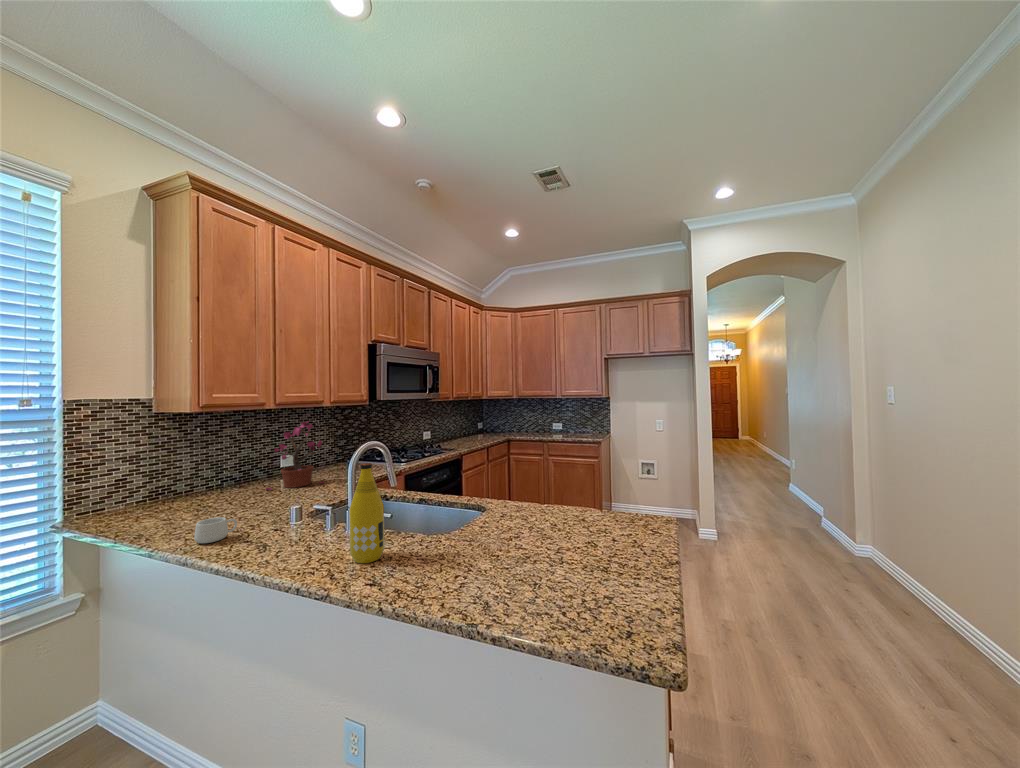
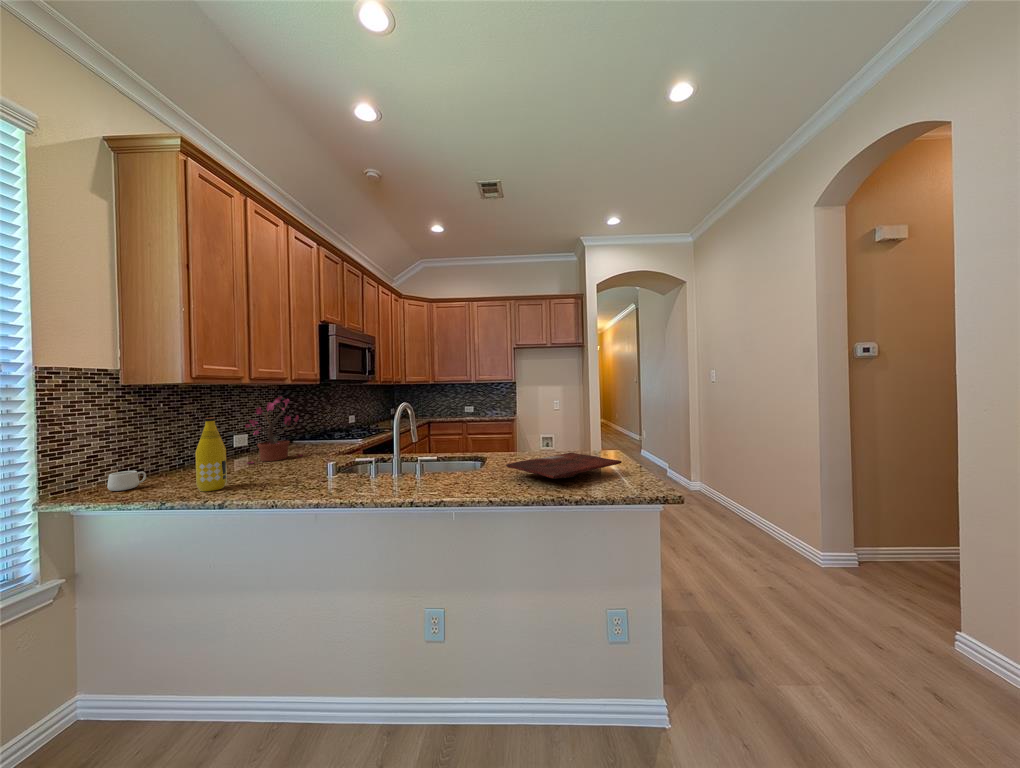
bottle: present [349,463,384,563] -> present [195,418,227,491]
mug: present [194,517,237,543] -> present [107,471,146,491]
cutting board: none [459,522,627,586] -> present [506,453,622,479]

